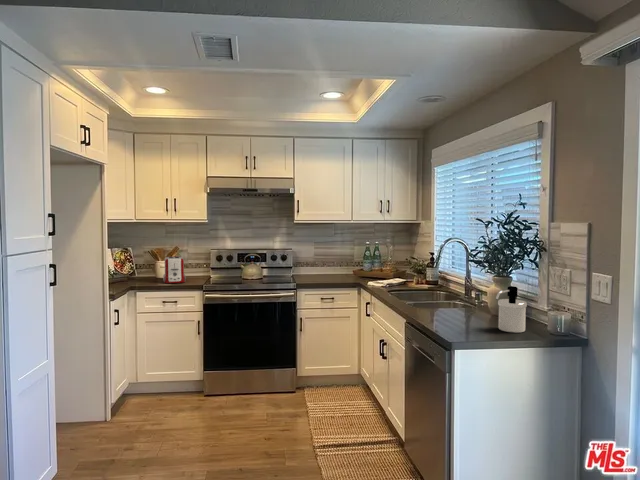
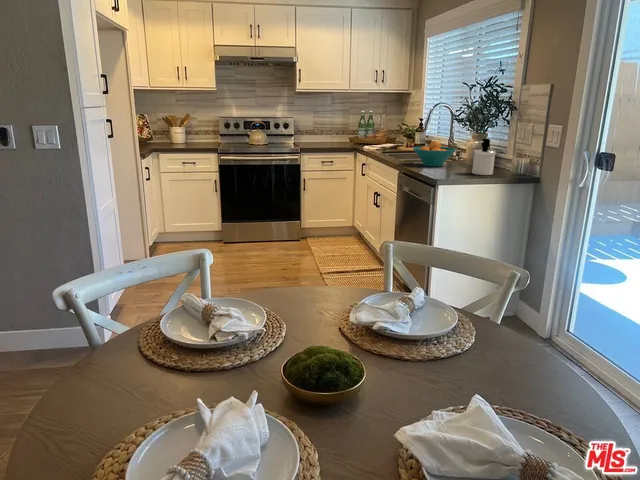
toaster: present [163,256,186,283] -> none [180,123,201,147]
fruit bowl: none [423,284,476,316] -> present [413,141,456,166]

